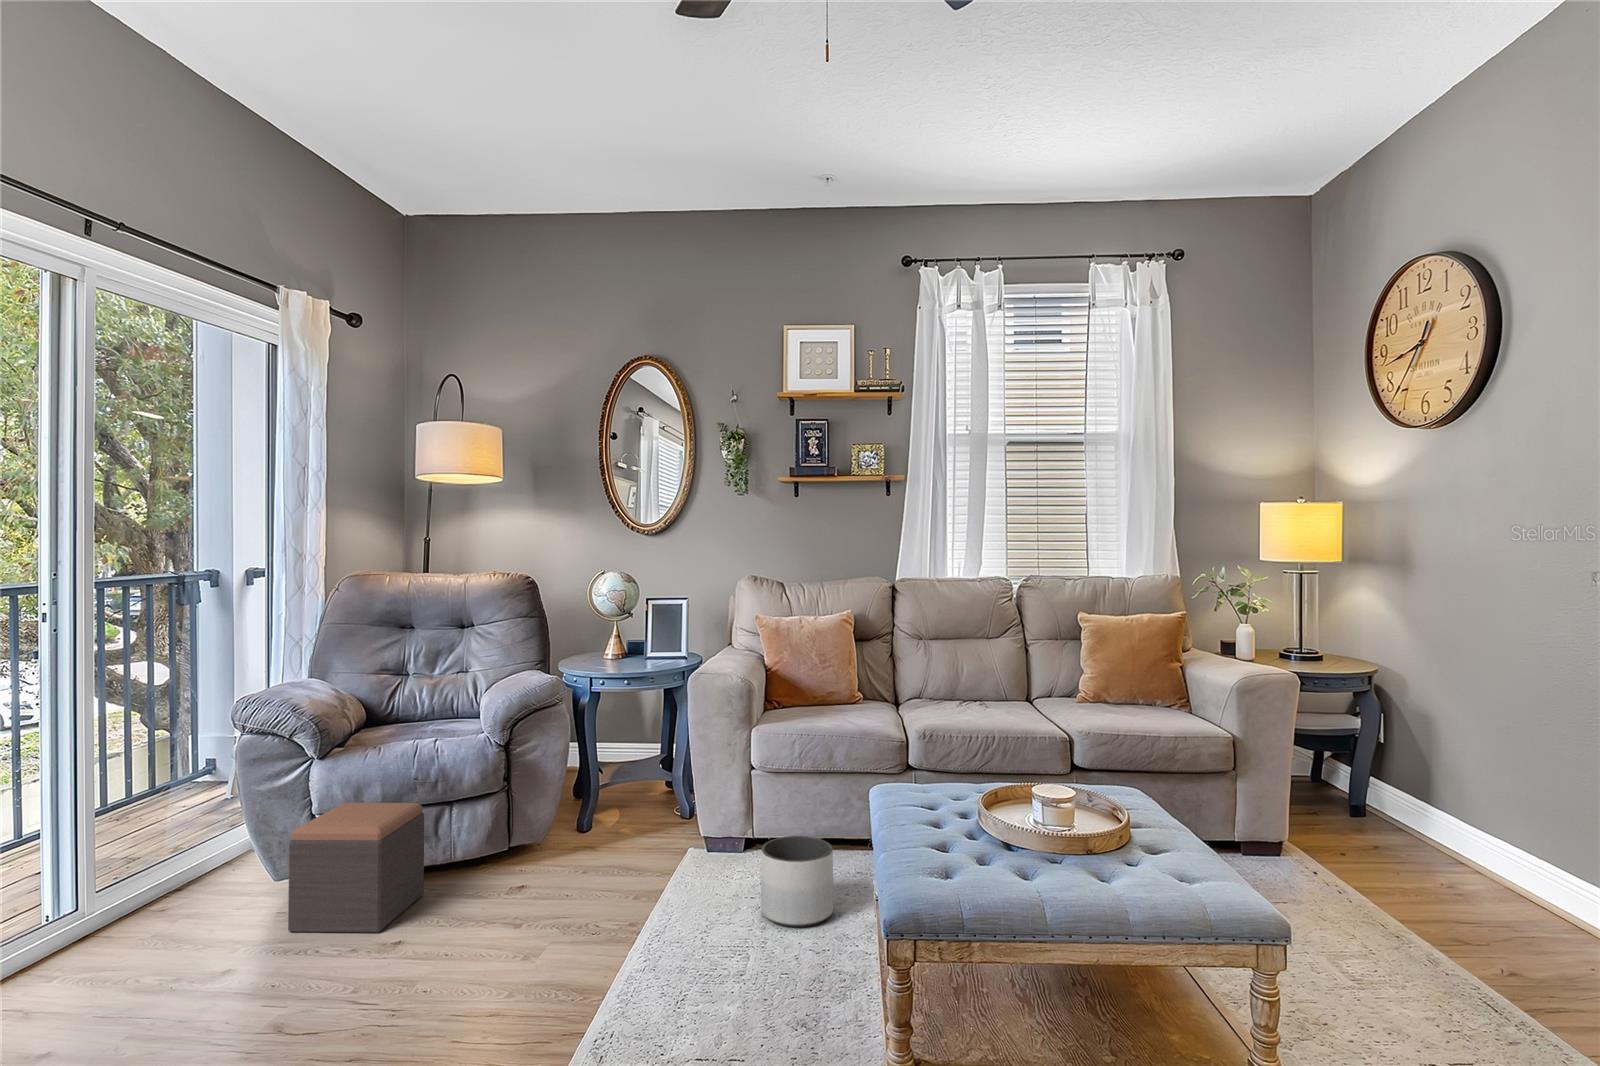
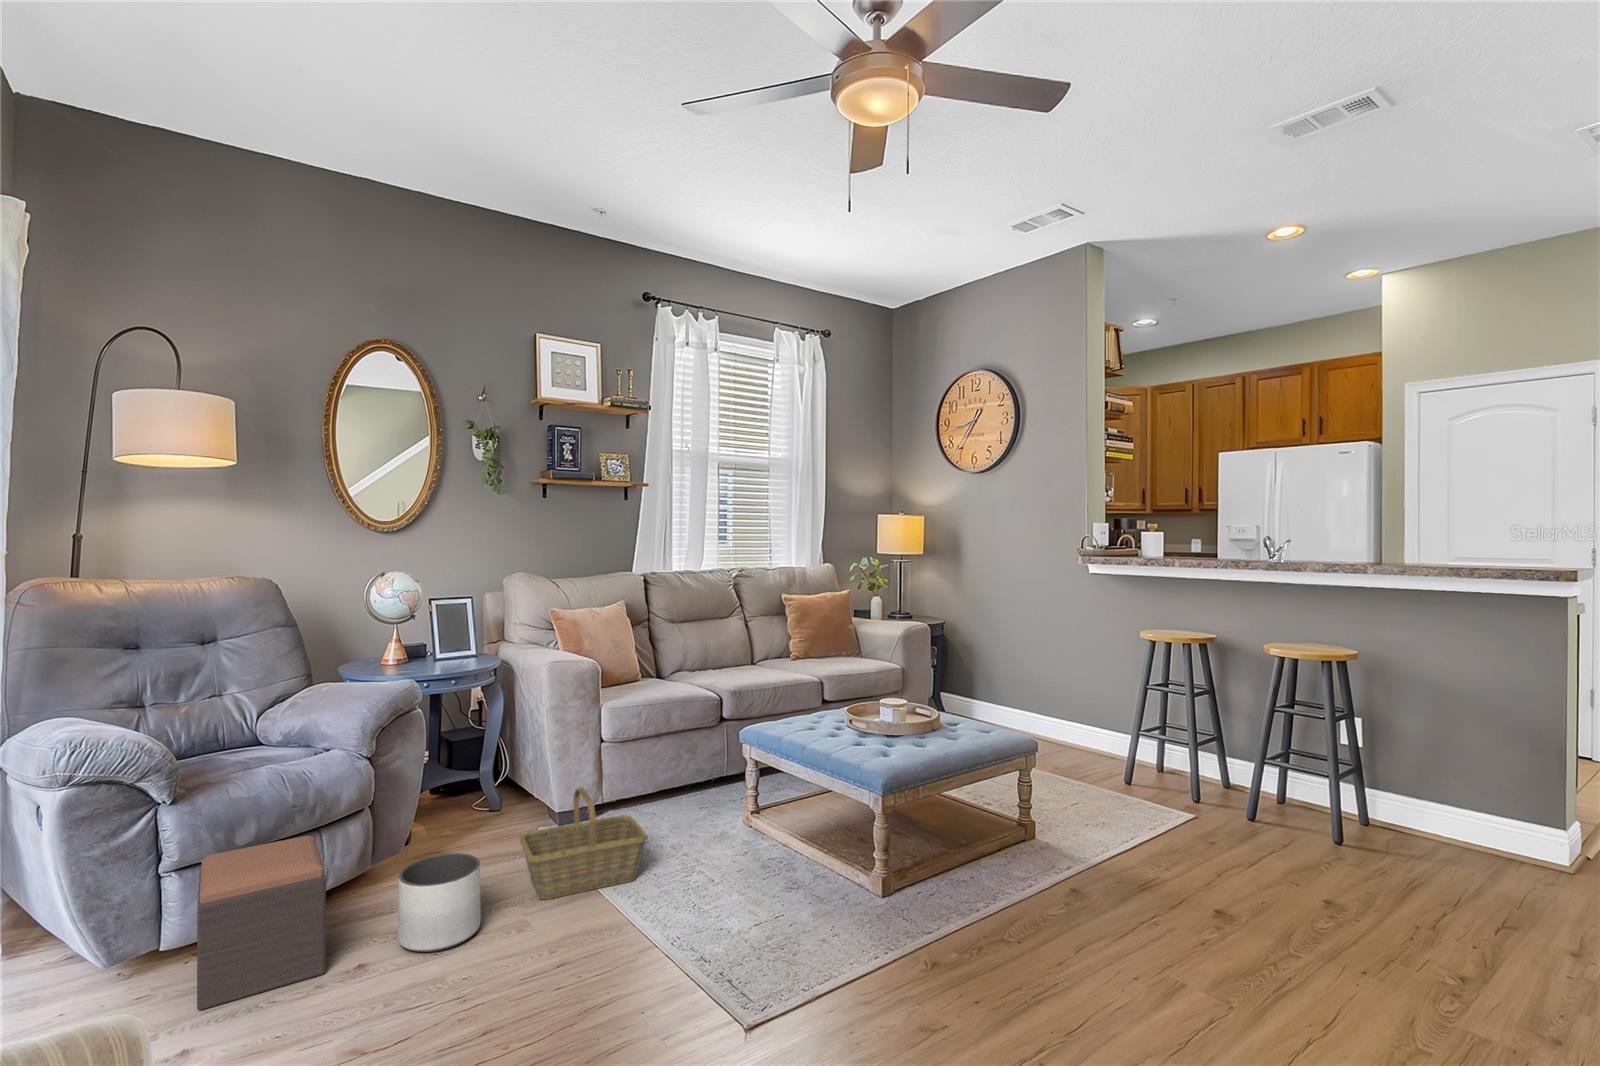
basket: none [580,811,725,932] -> present [520,788,648,900]
planter: present [761,836,834,927] -> present [398,853,481,952]

